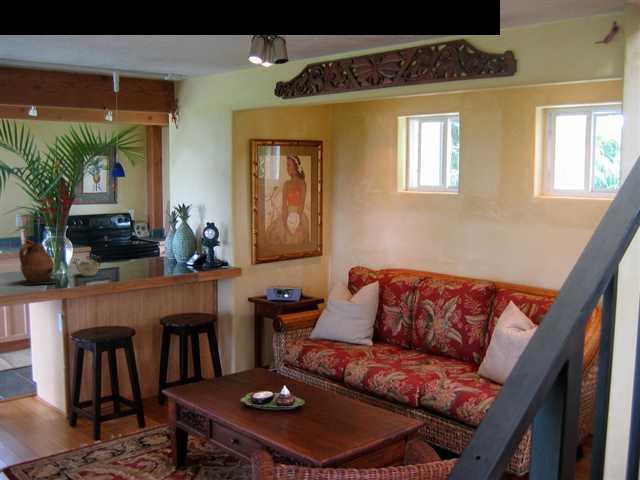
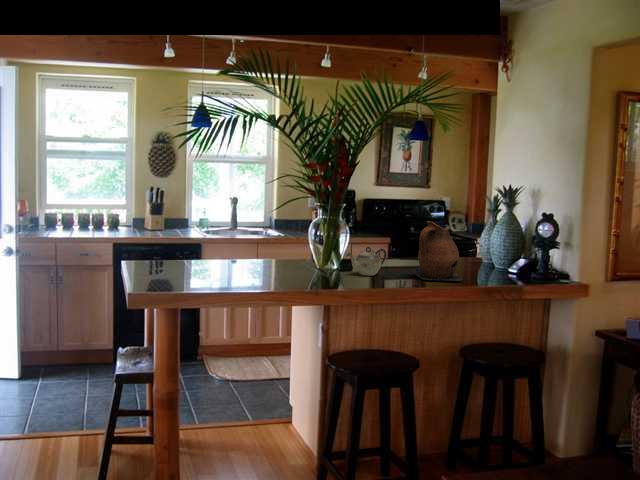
ceramic pitcher: present [19,240,57,285] -> present [416,221,463,281]

